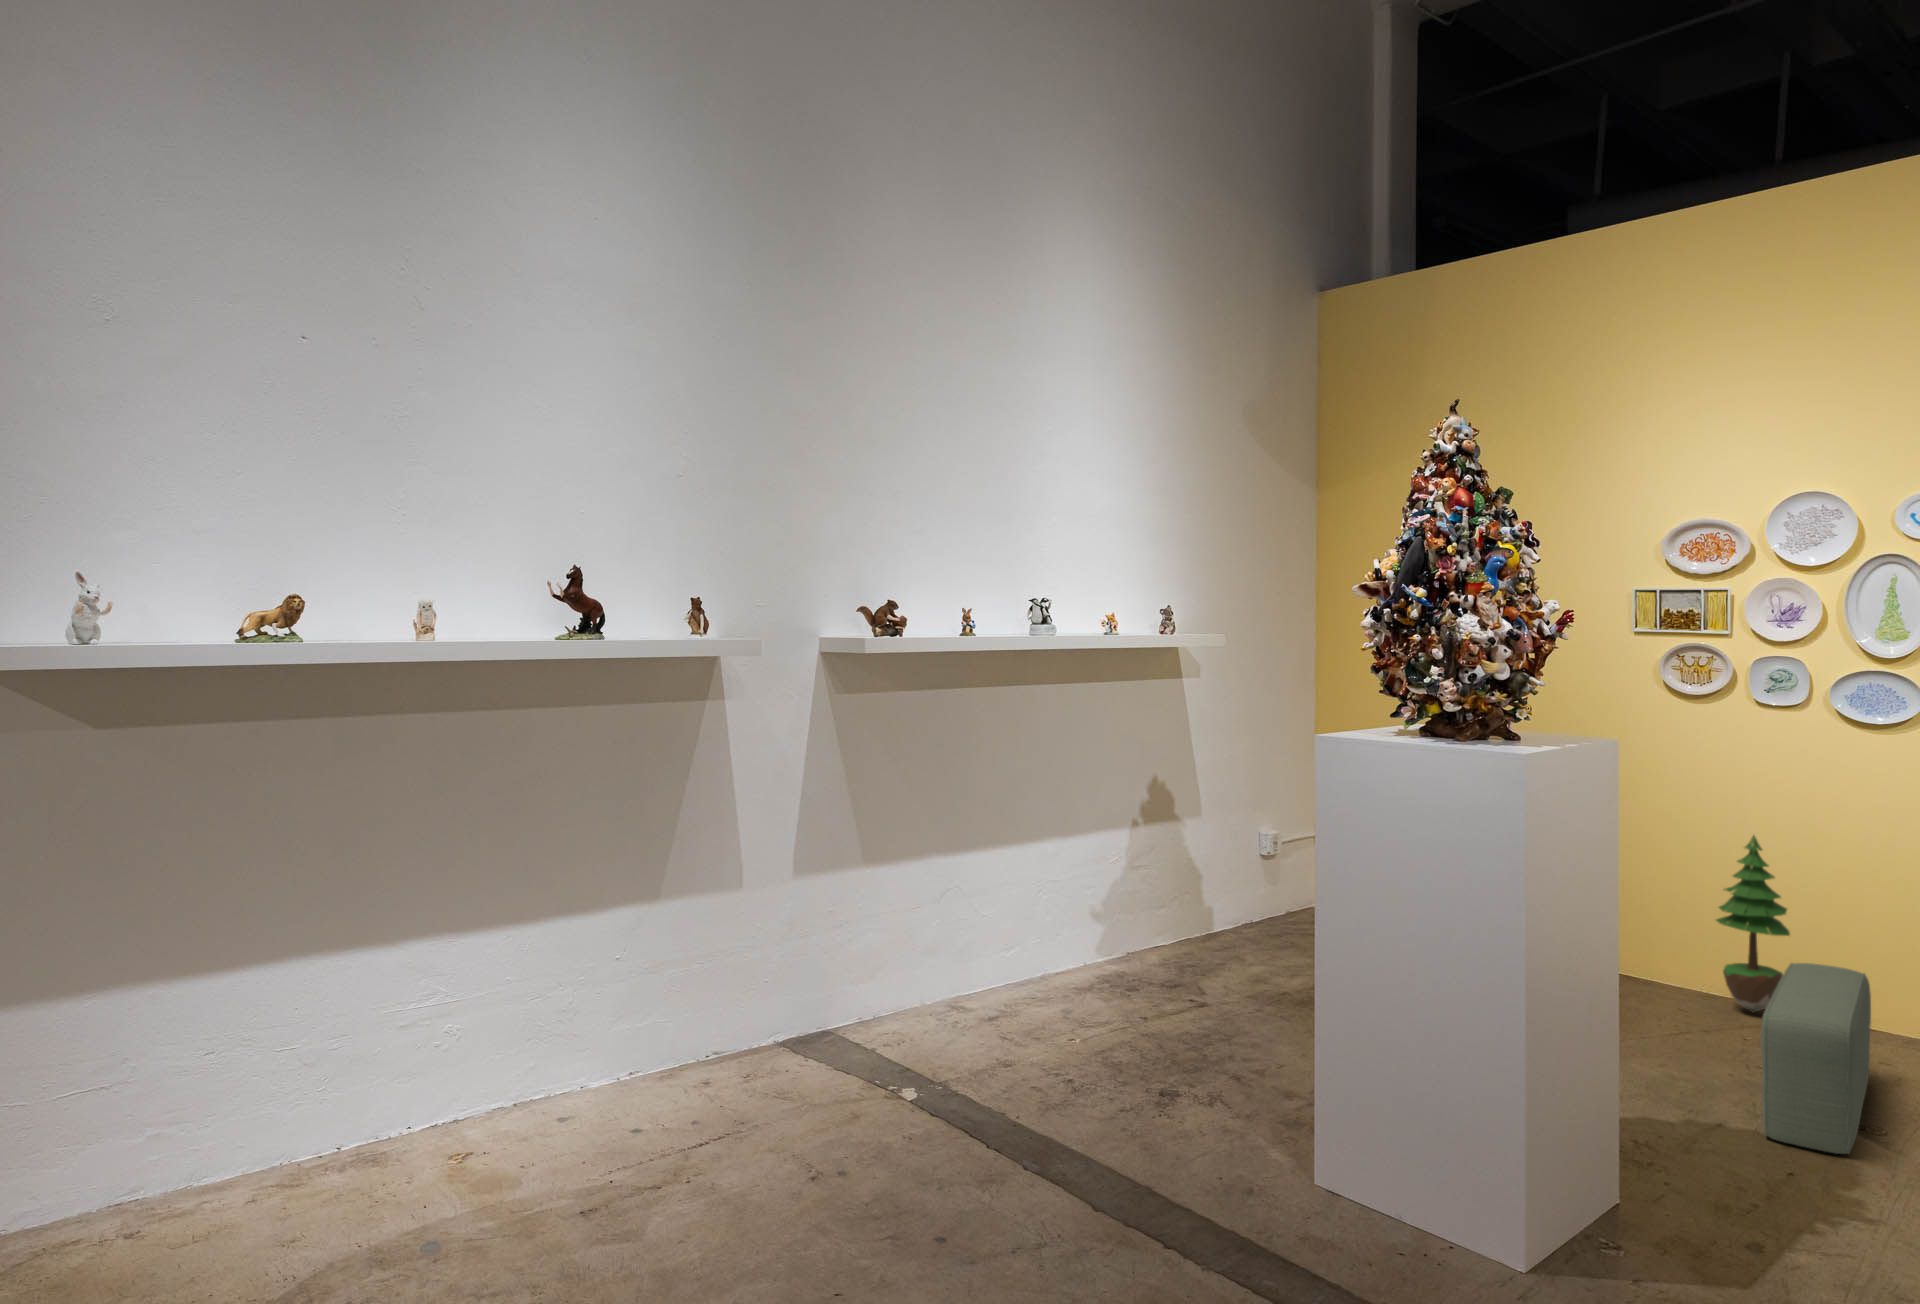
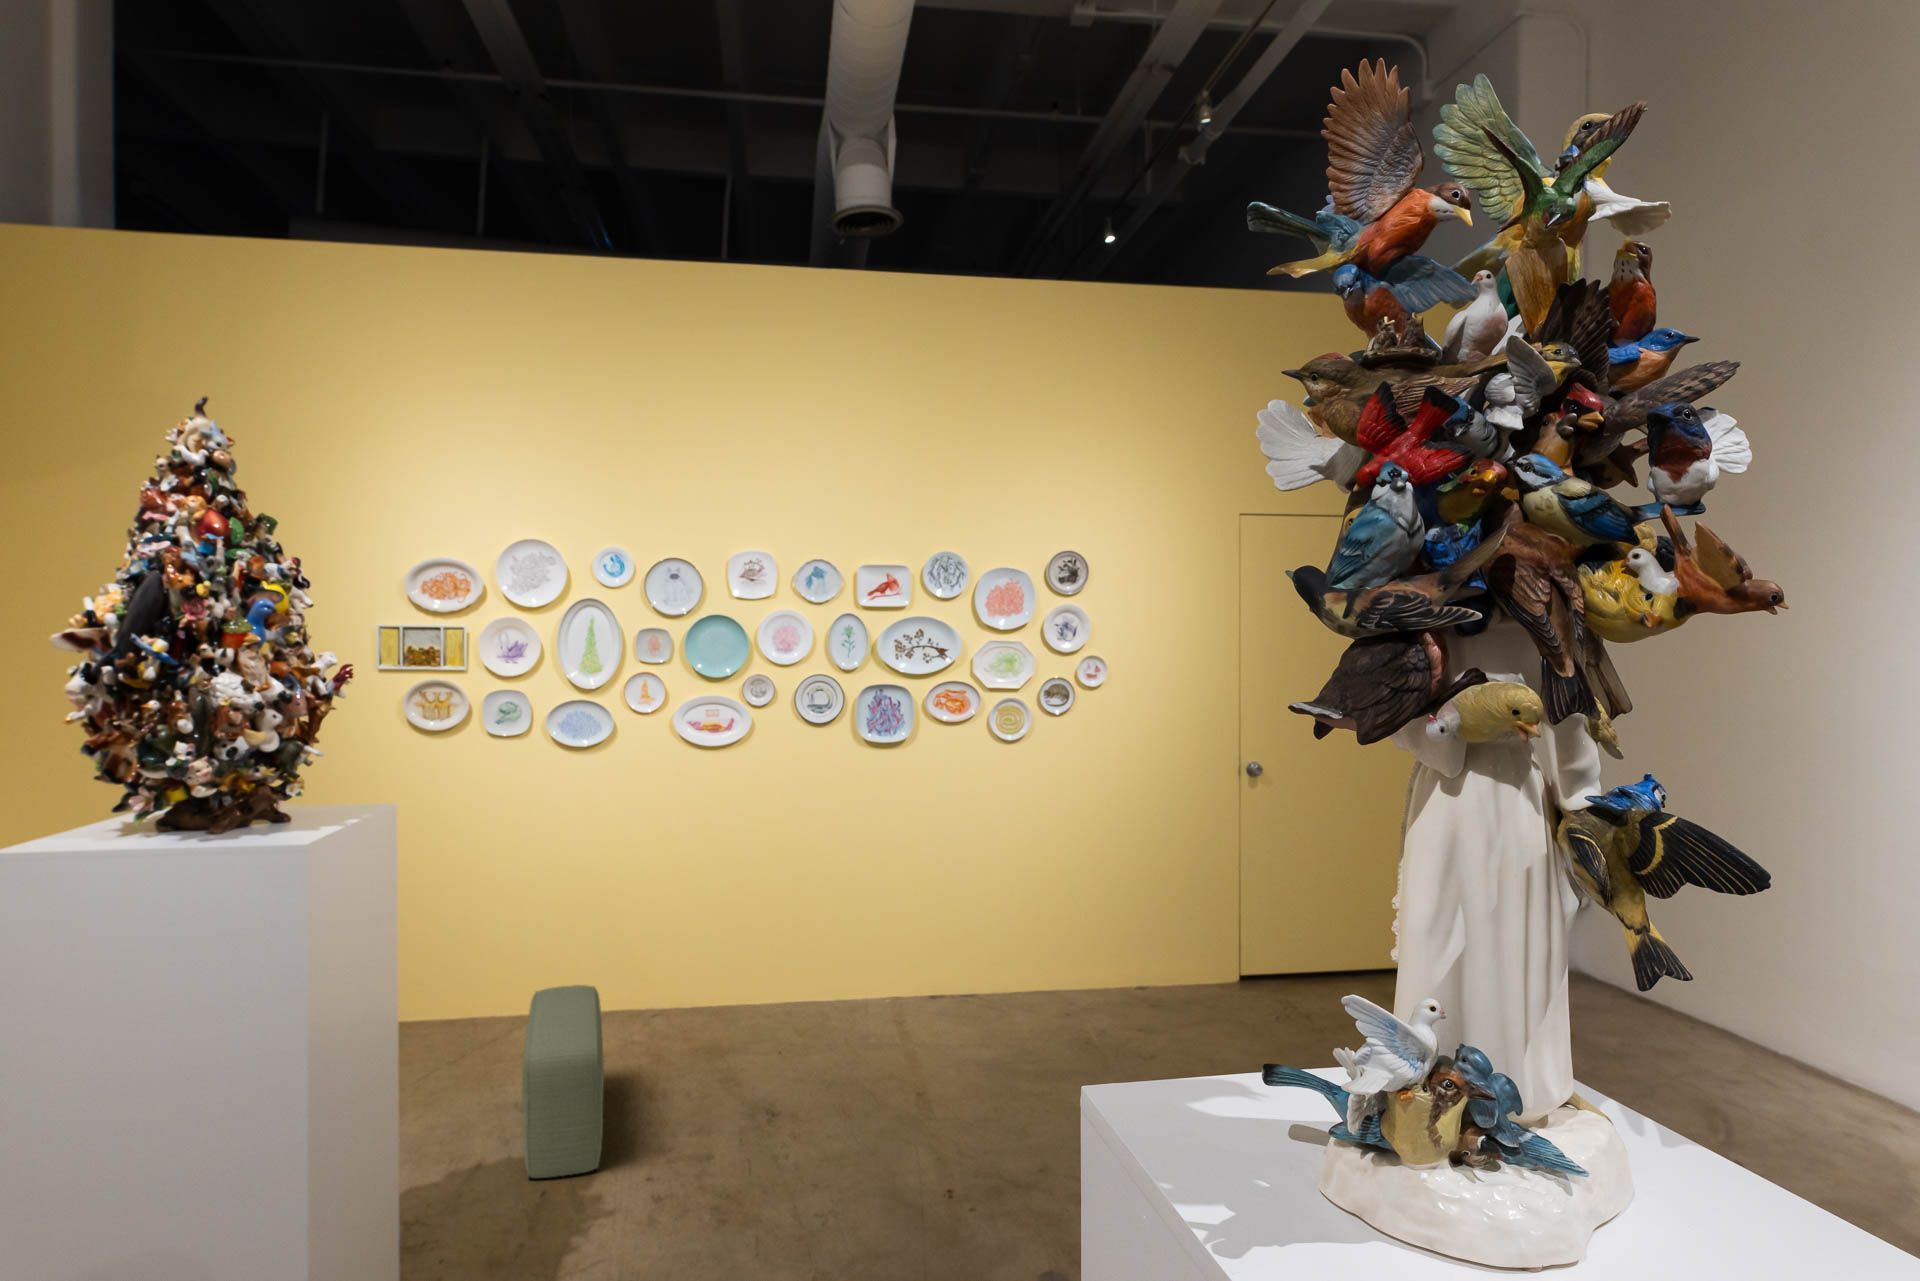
potted tree: present [1716,836,1790,1012] -> none [458,866,525,1042]

